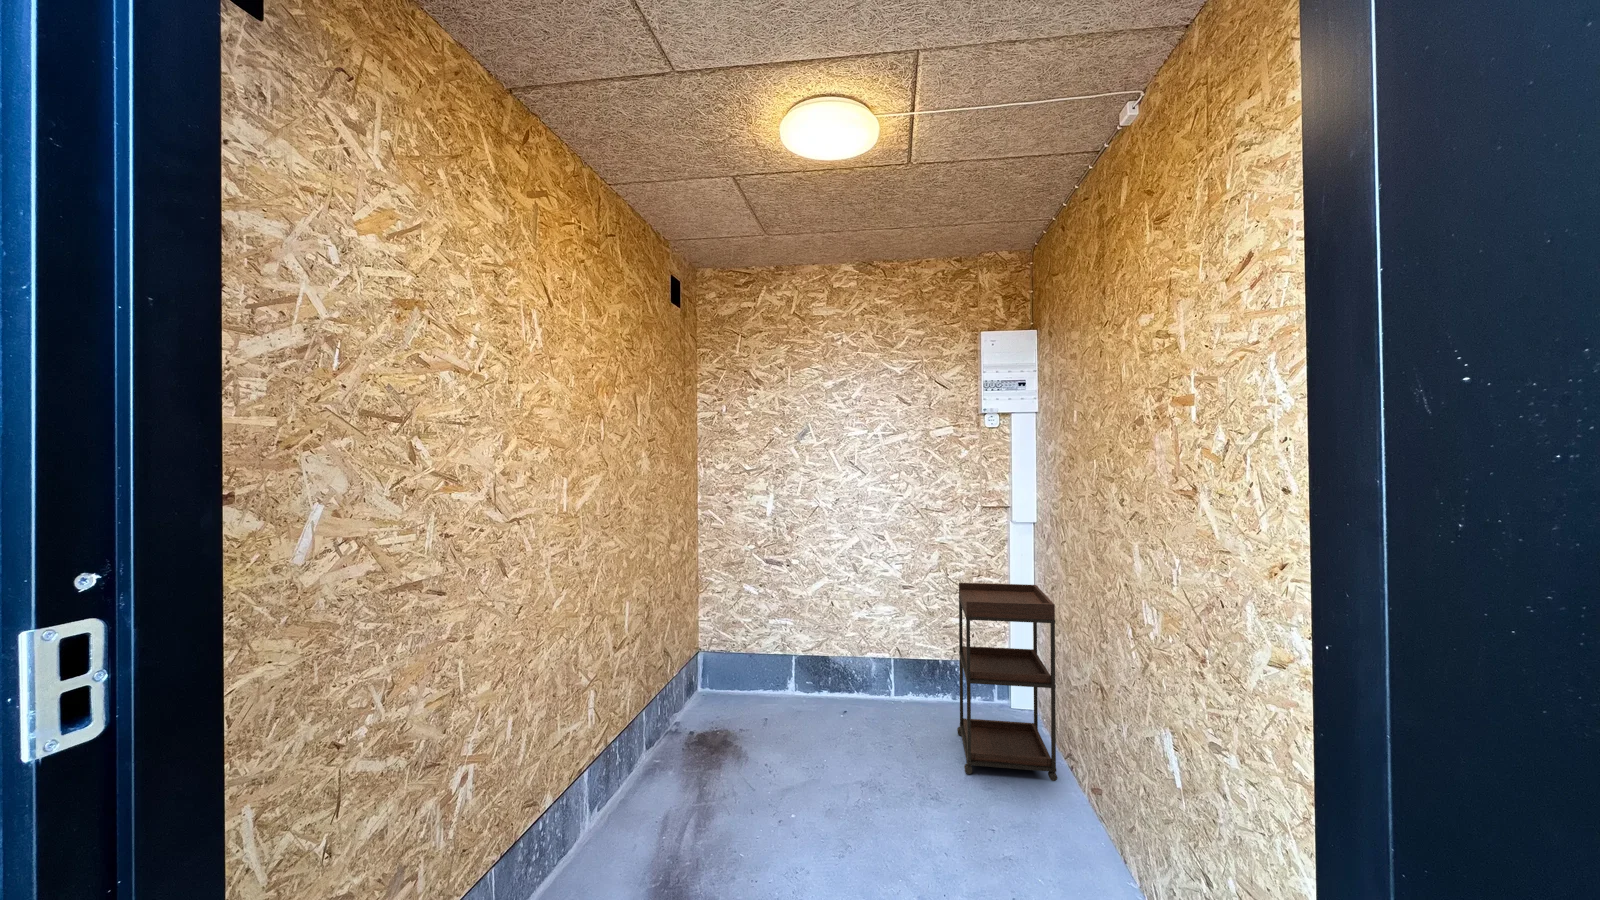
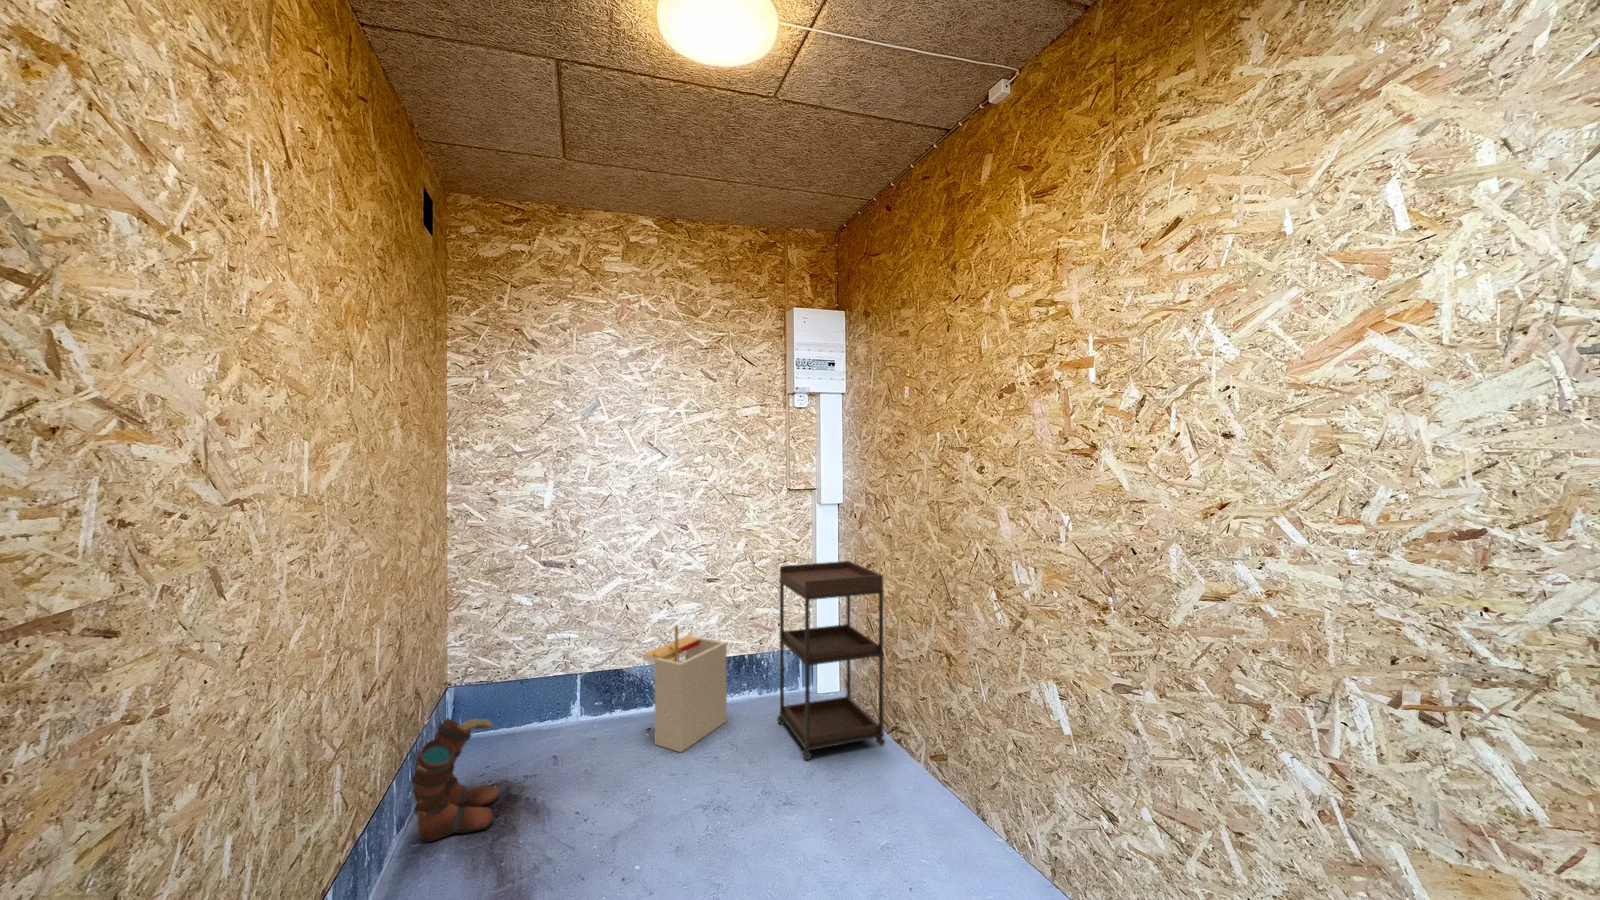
storage bin: none [834,625,911,738] -> present [642,625,727,752]
boots: none [656,671,718,758] -> present [412,718,499,842]

